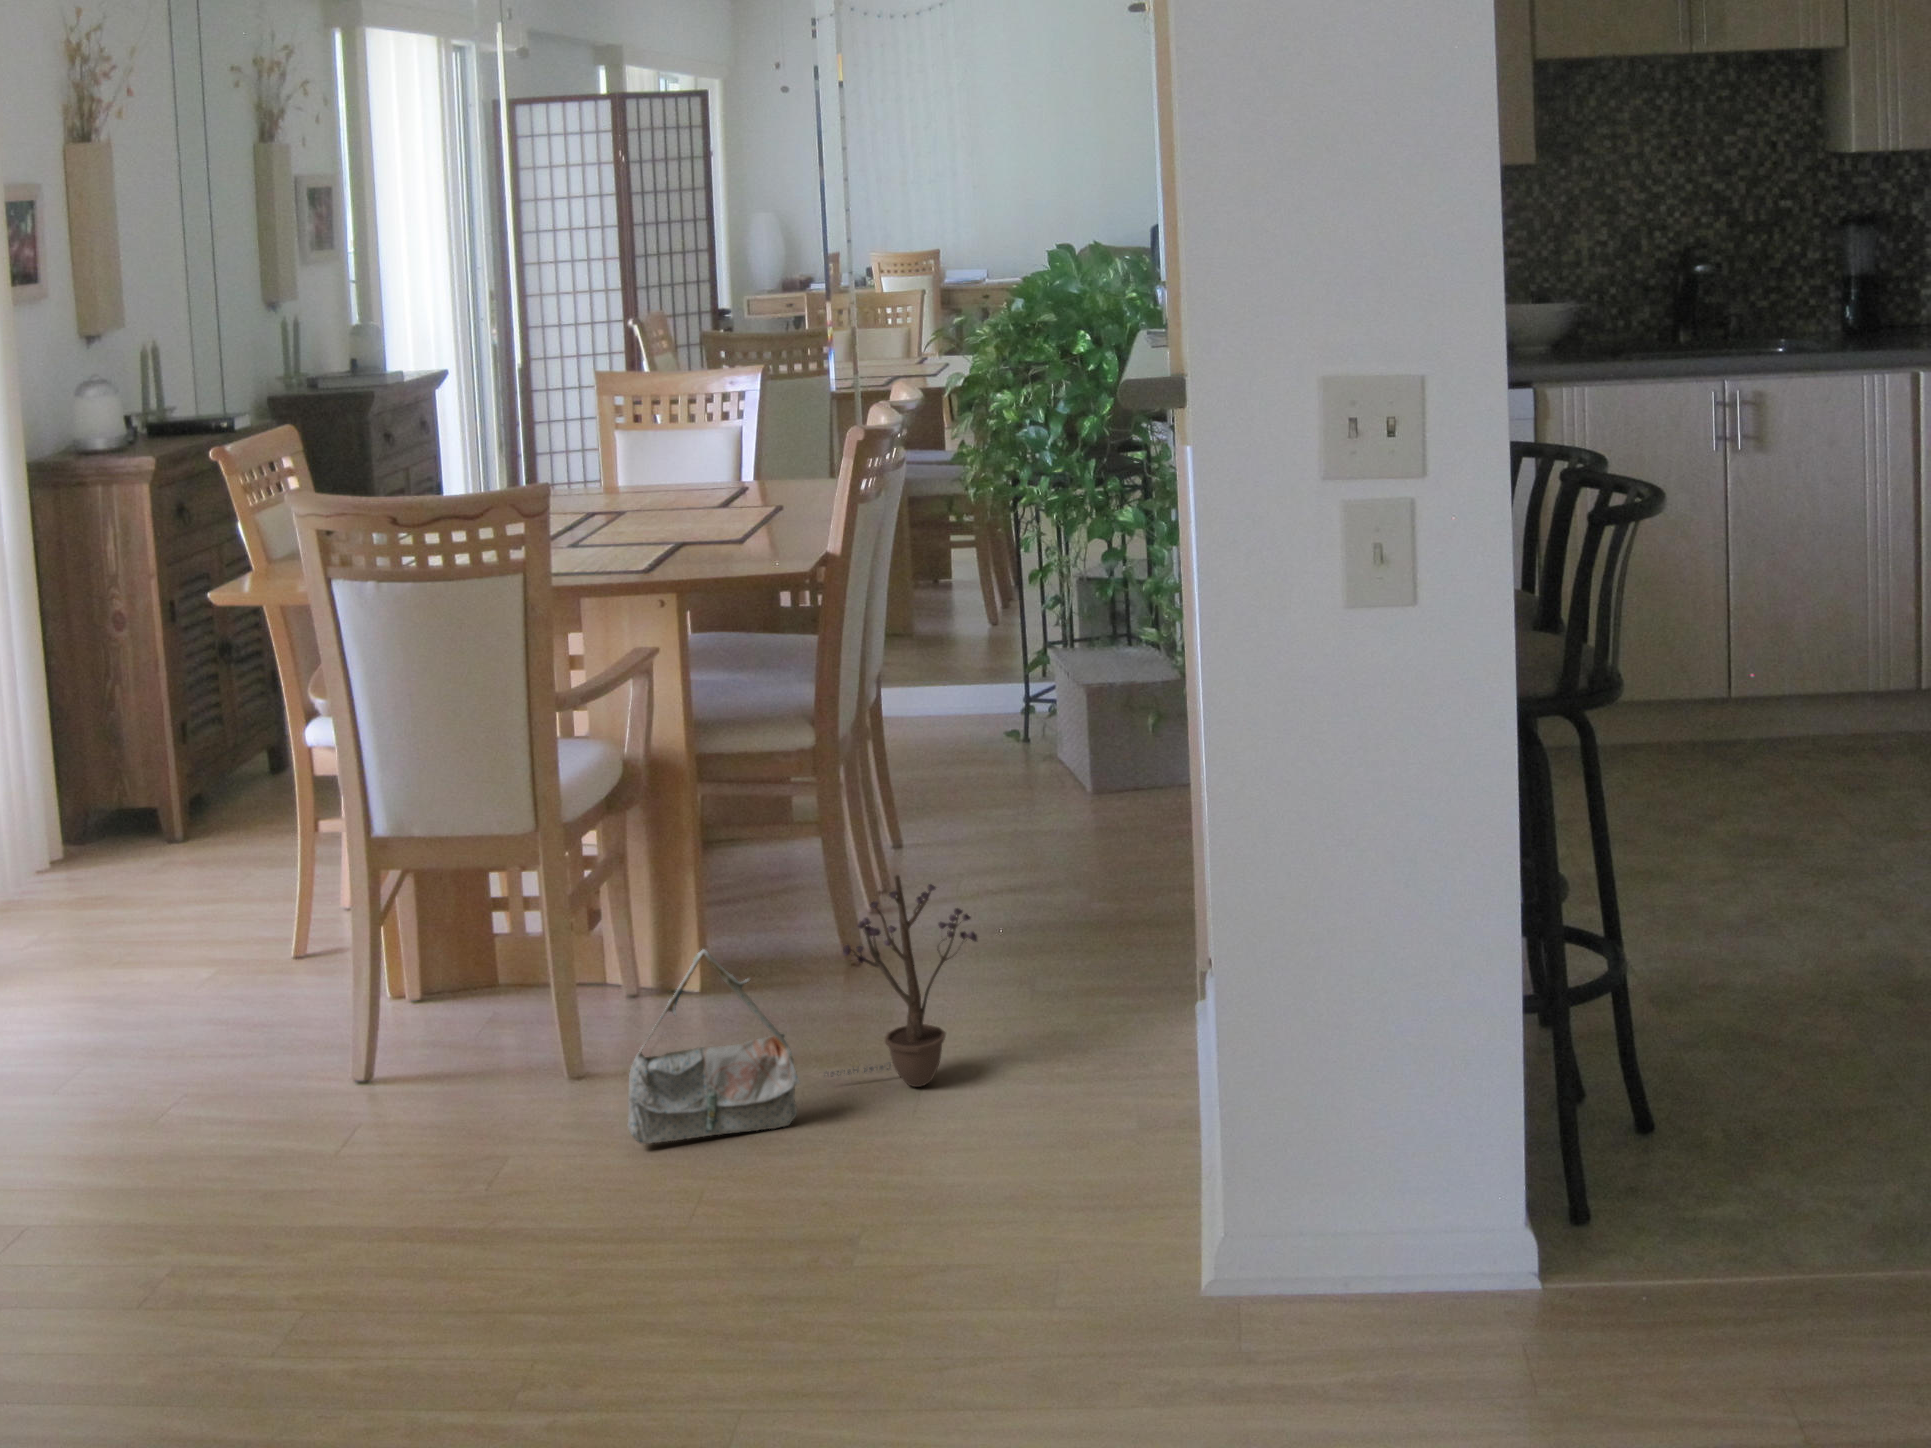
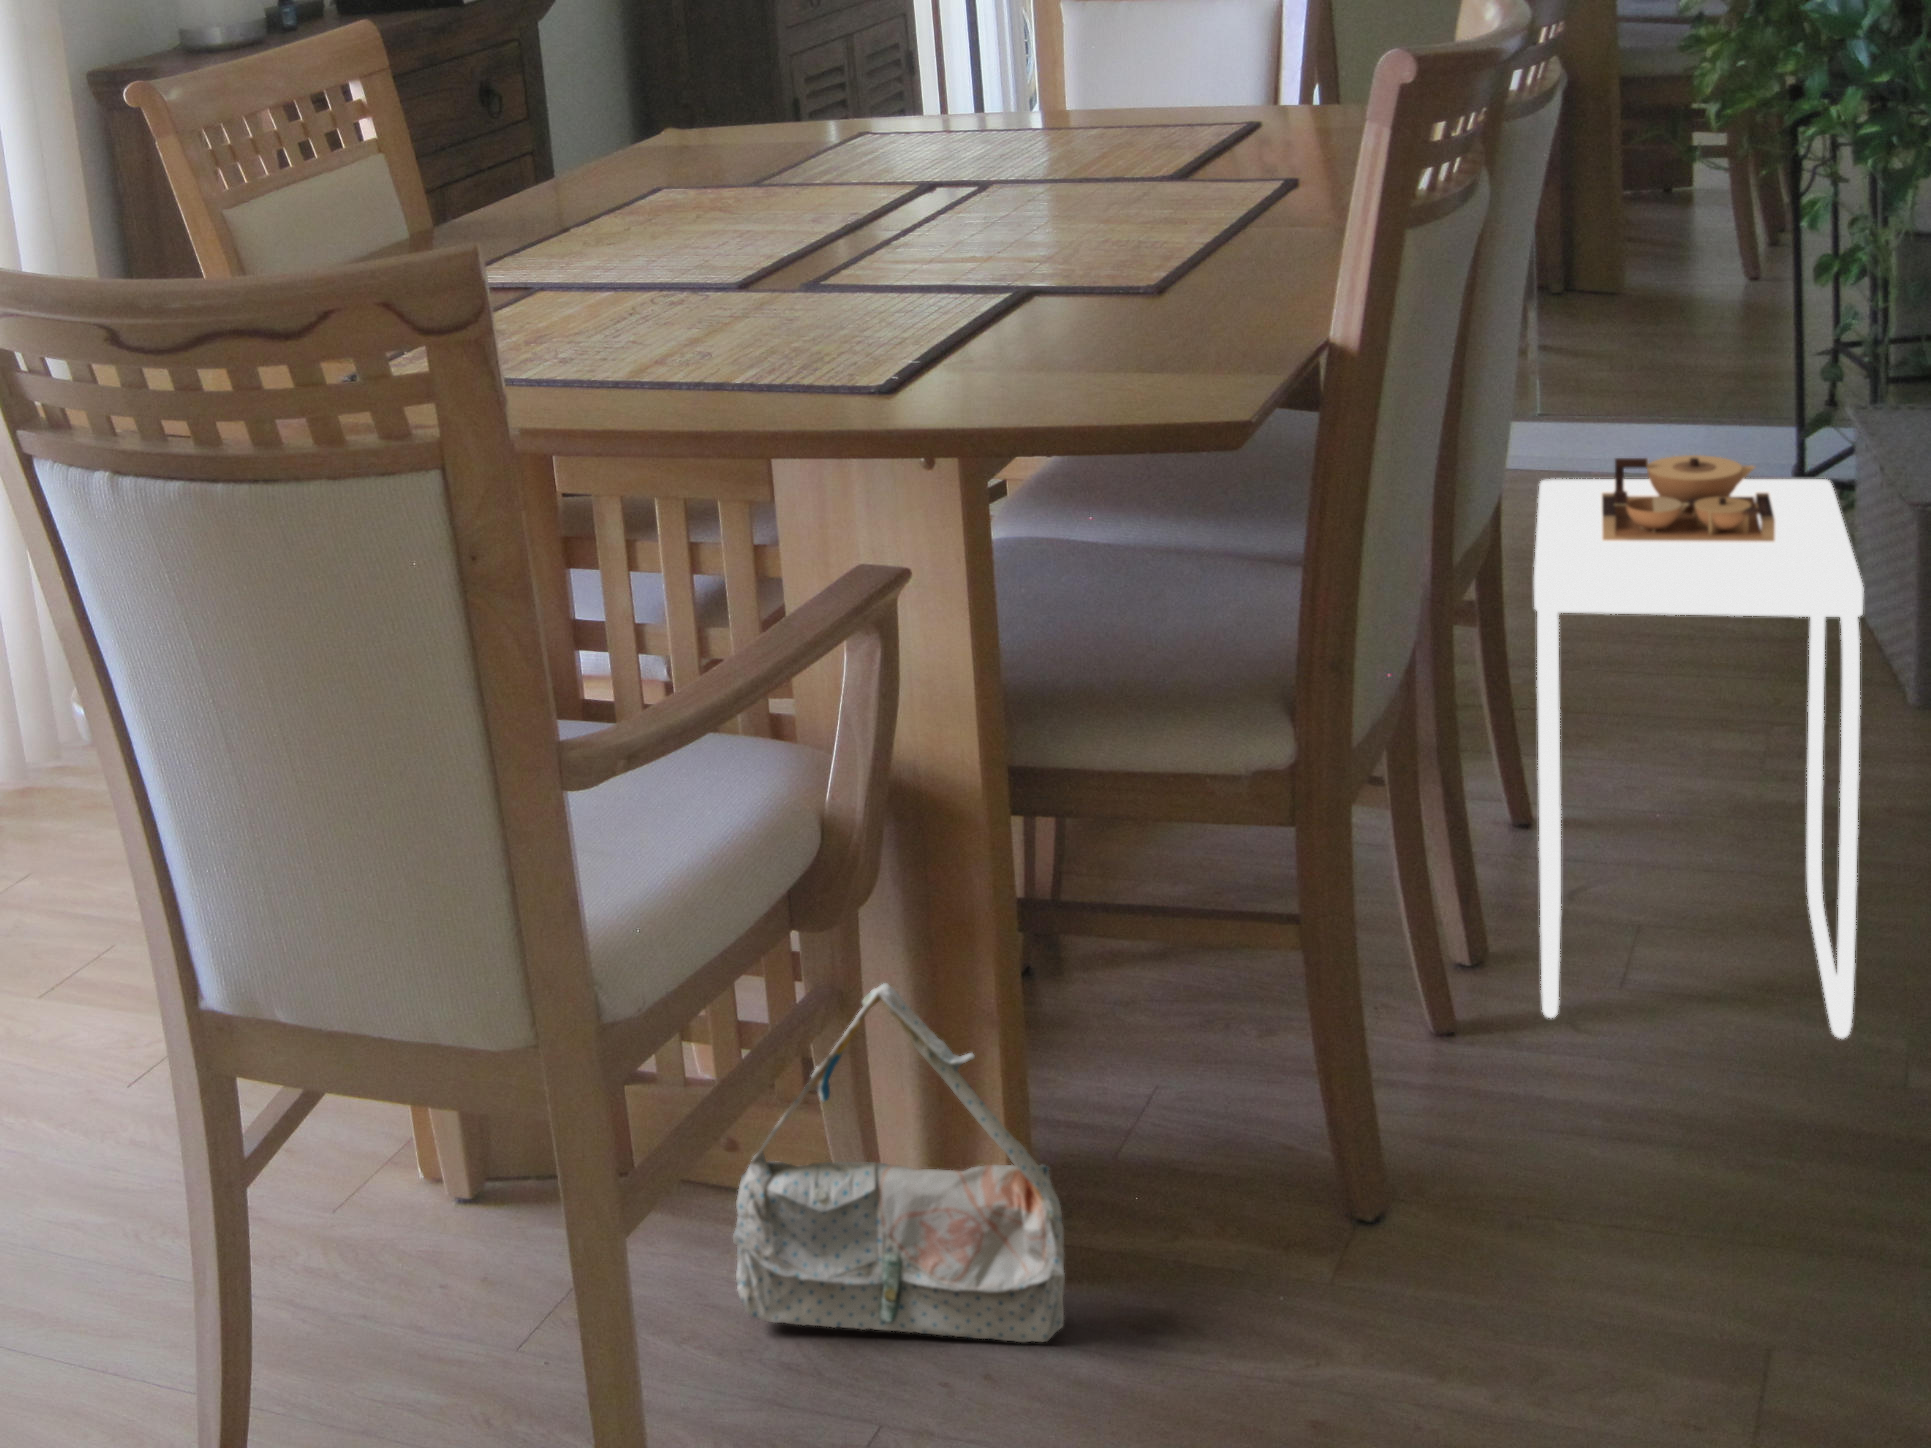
side table: none [940,669,1115,964] -> present [1534,455,1863,1038]
decorative plant: present [825,875,977,1087] -> none [1151,887,1482,1307]

